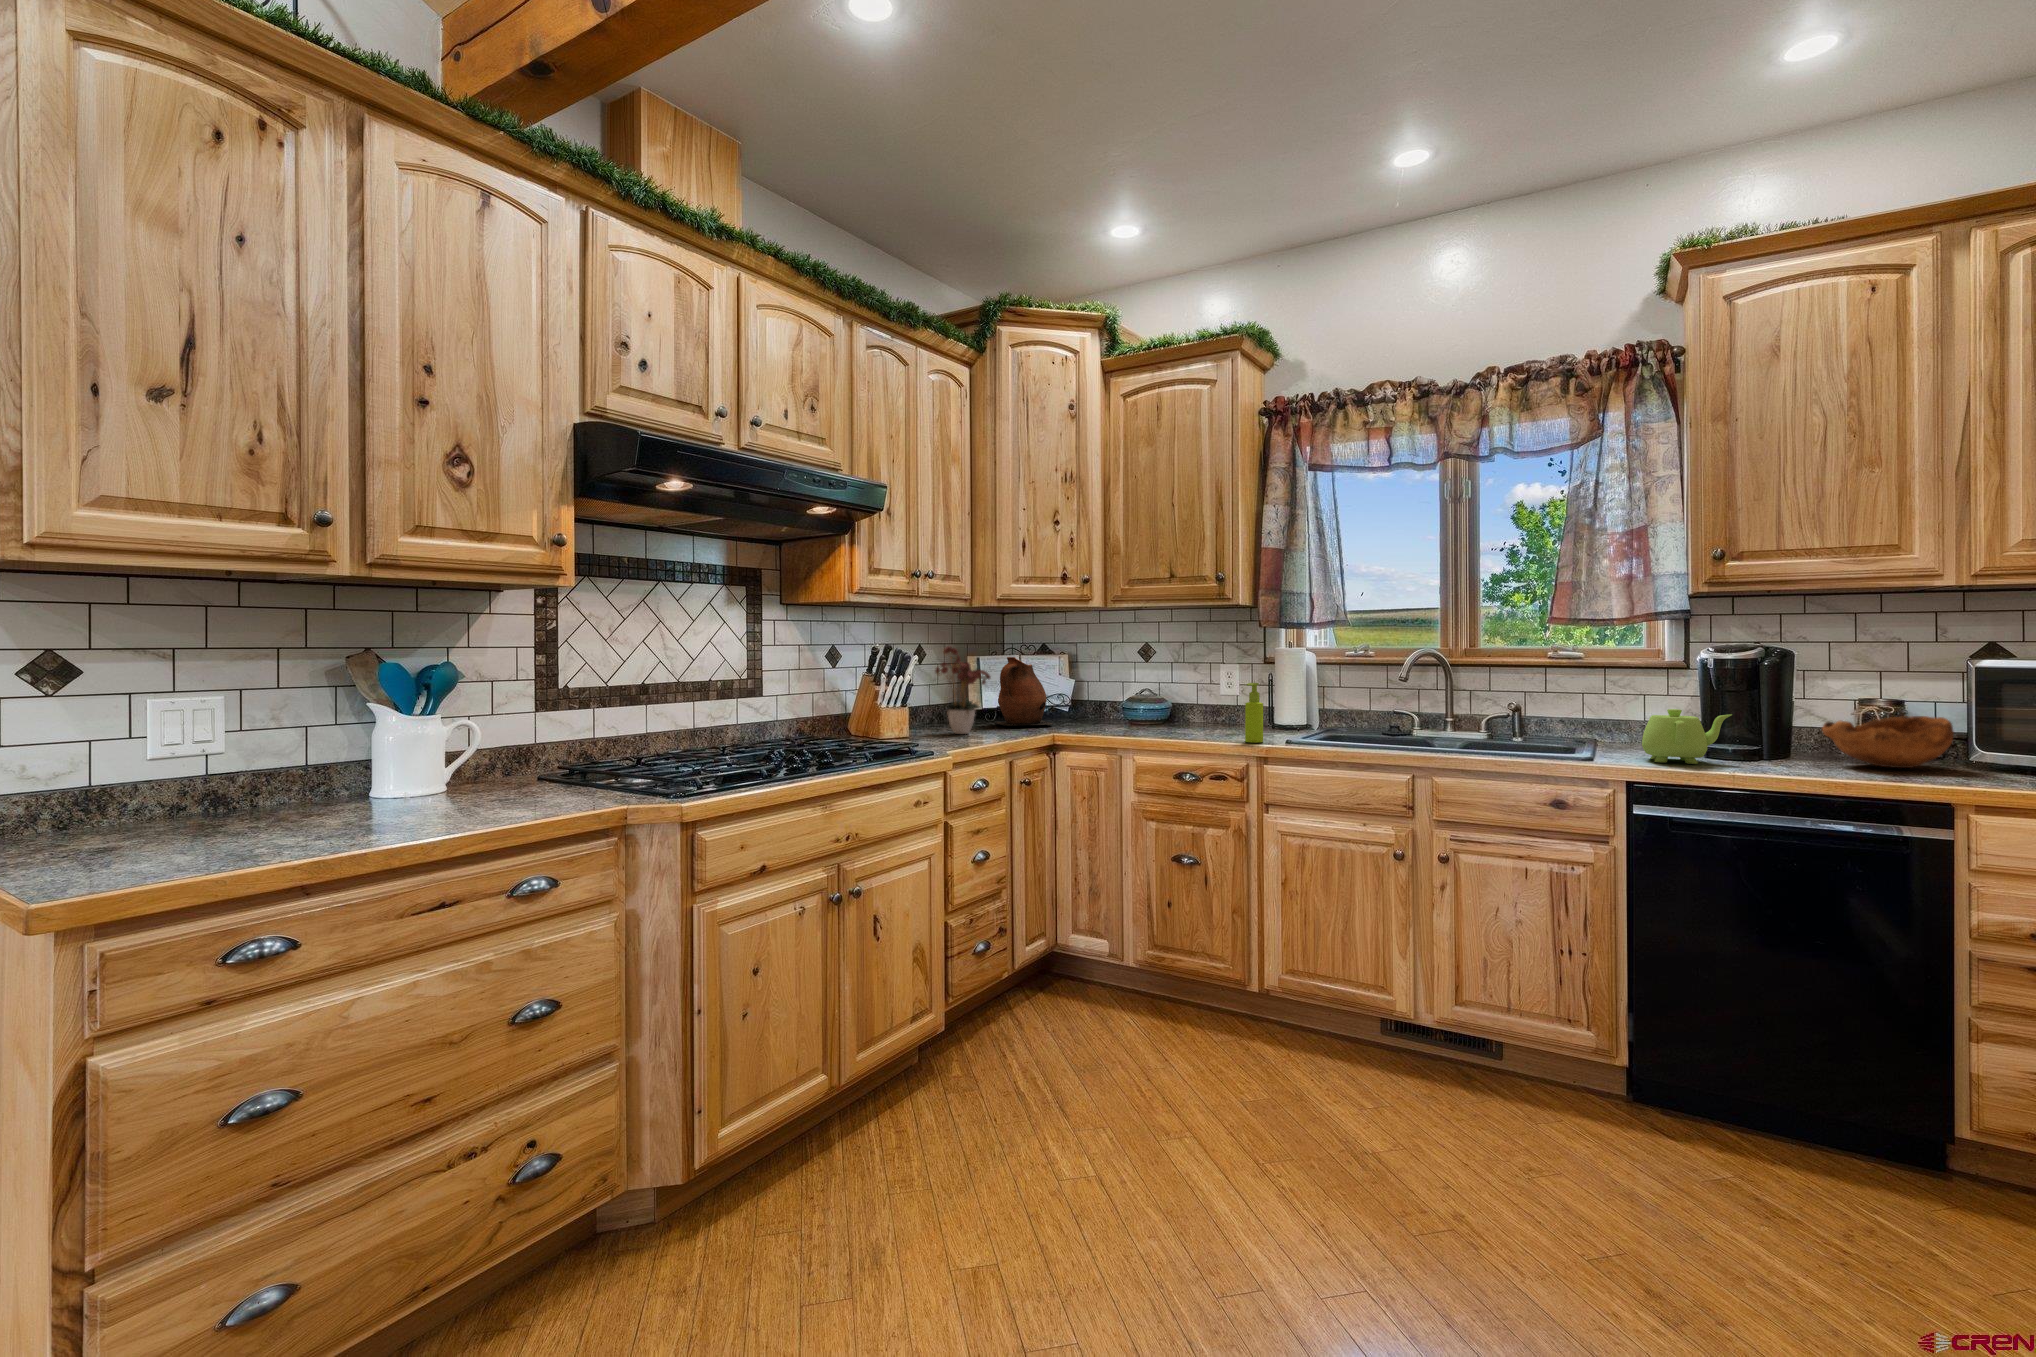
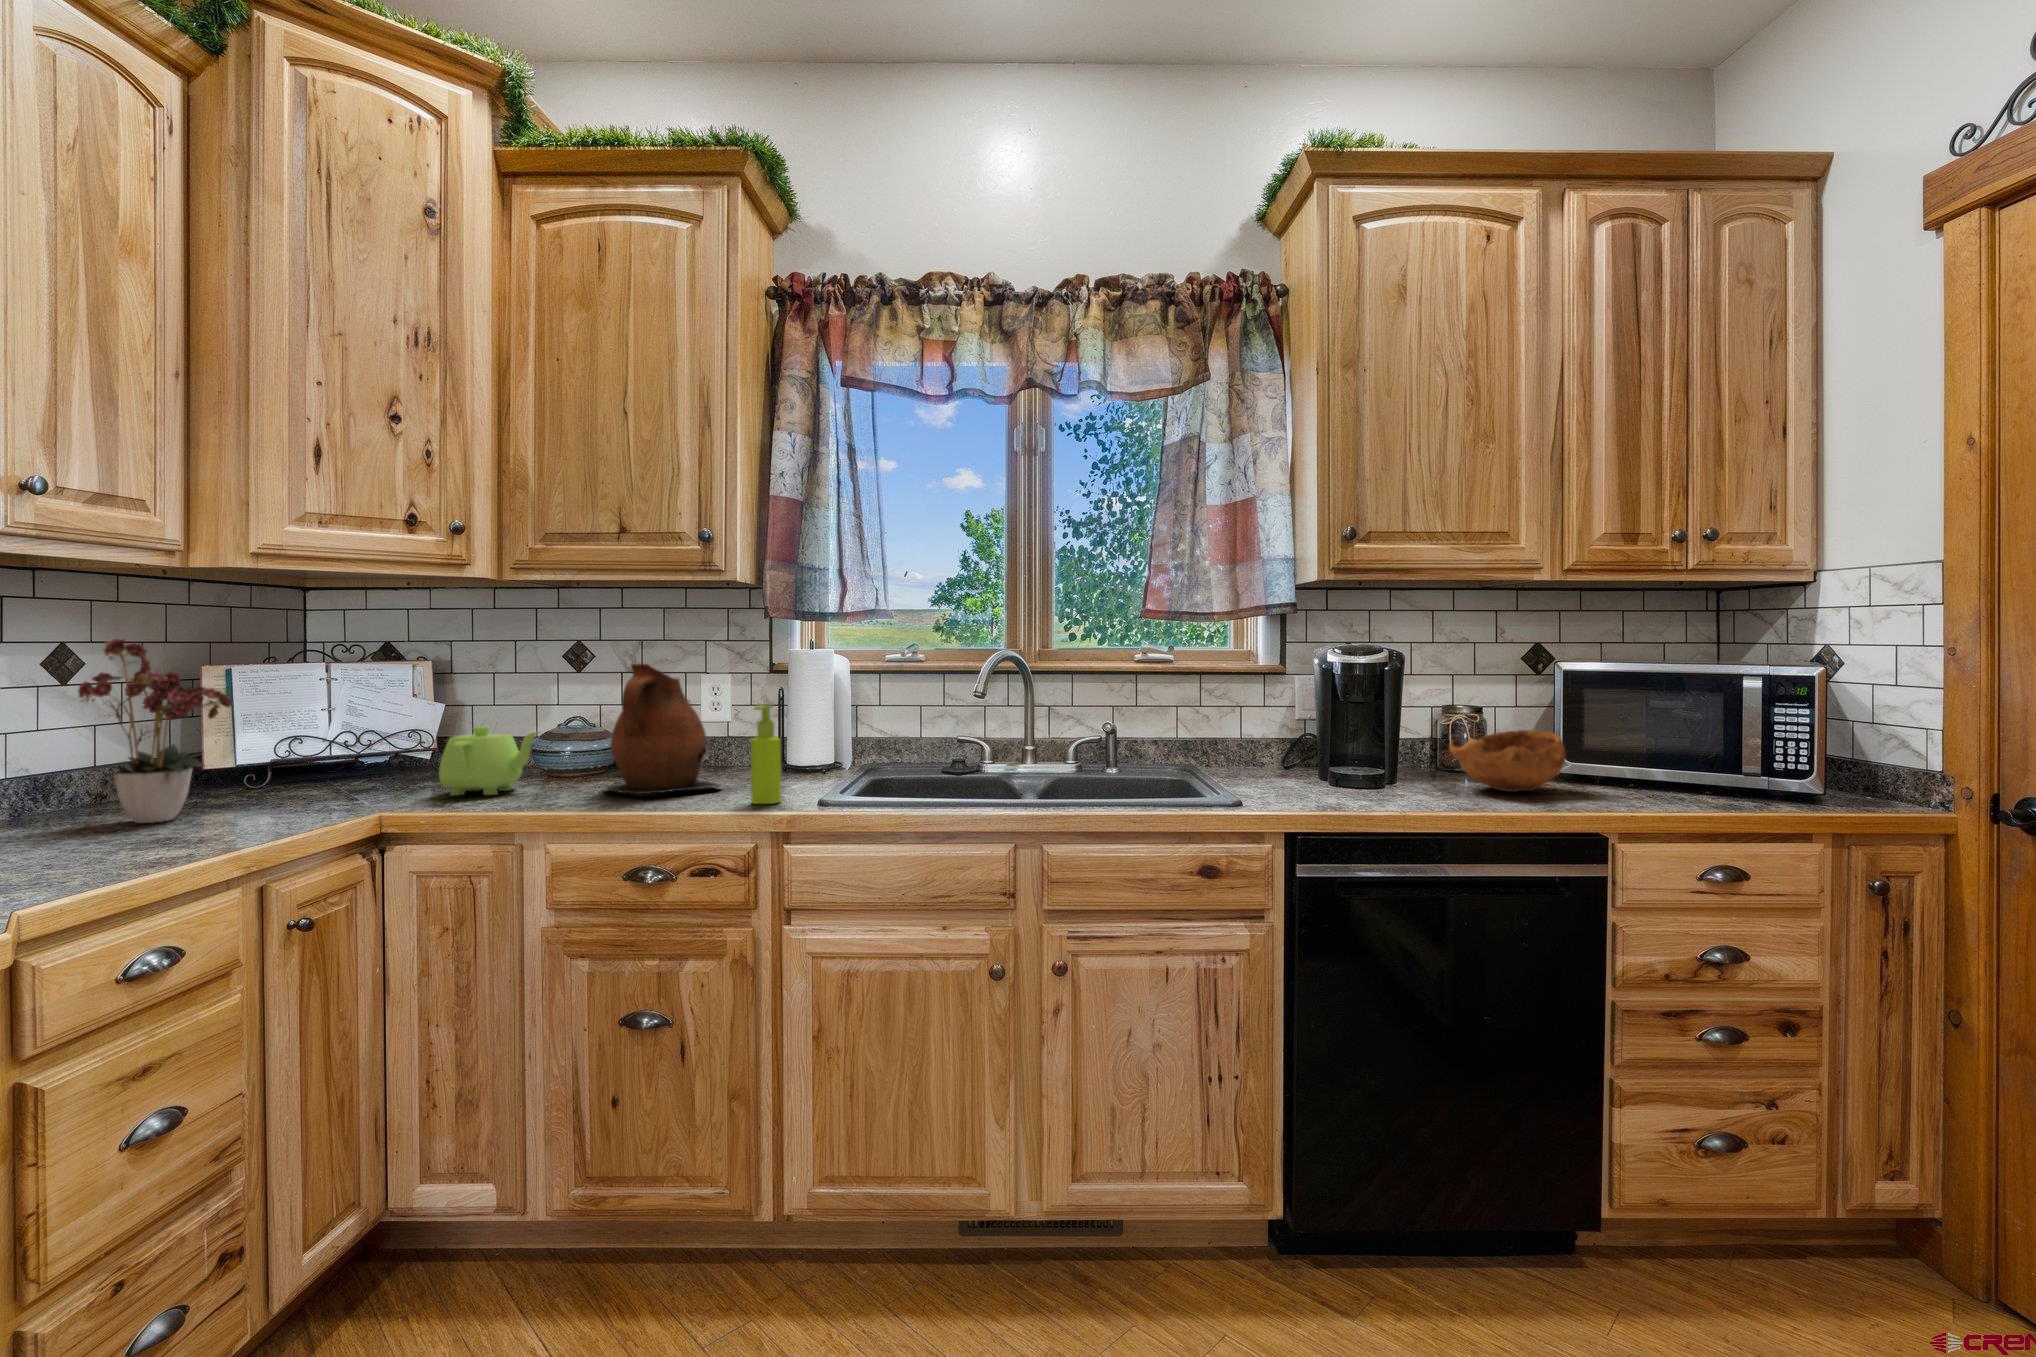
ceramic pitcher: present [997,657,1052,726] -> present [606,664,722,794]
teapot: present [1642,709,1731,764] -> present [439,726,539,796]

